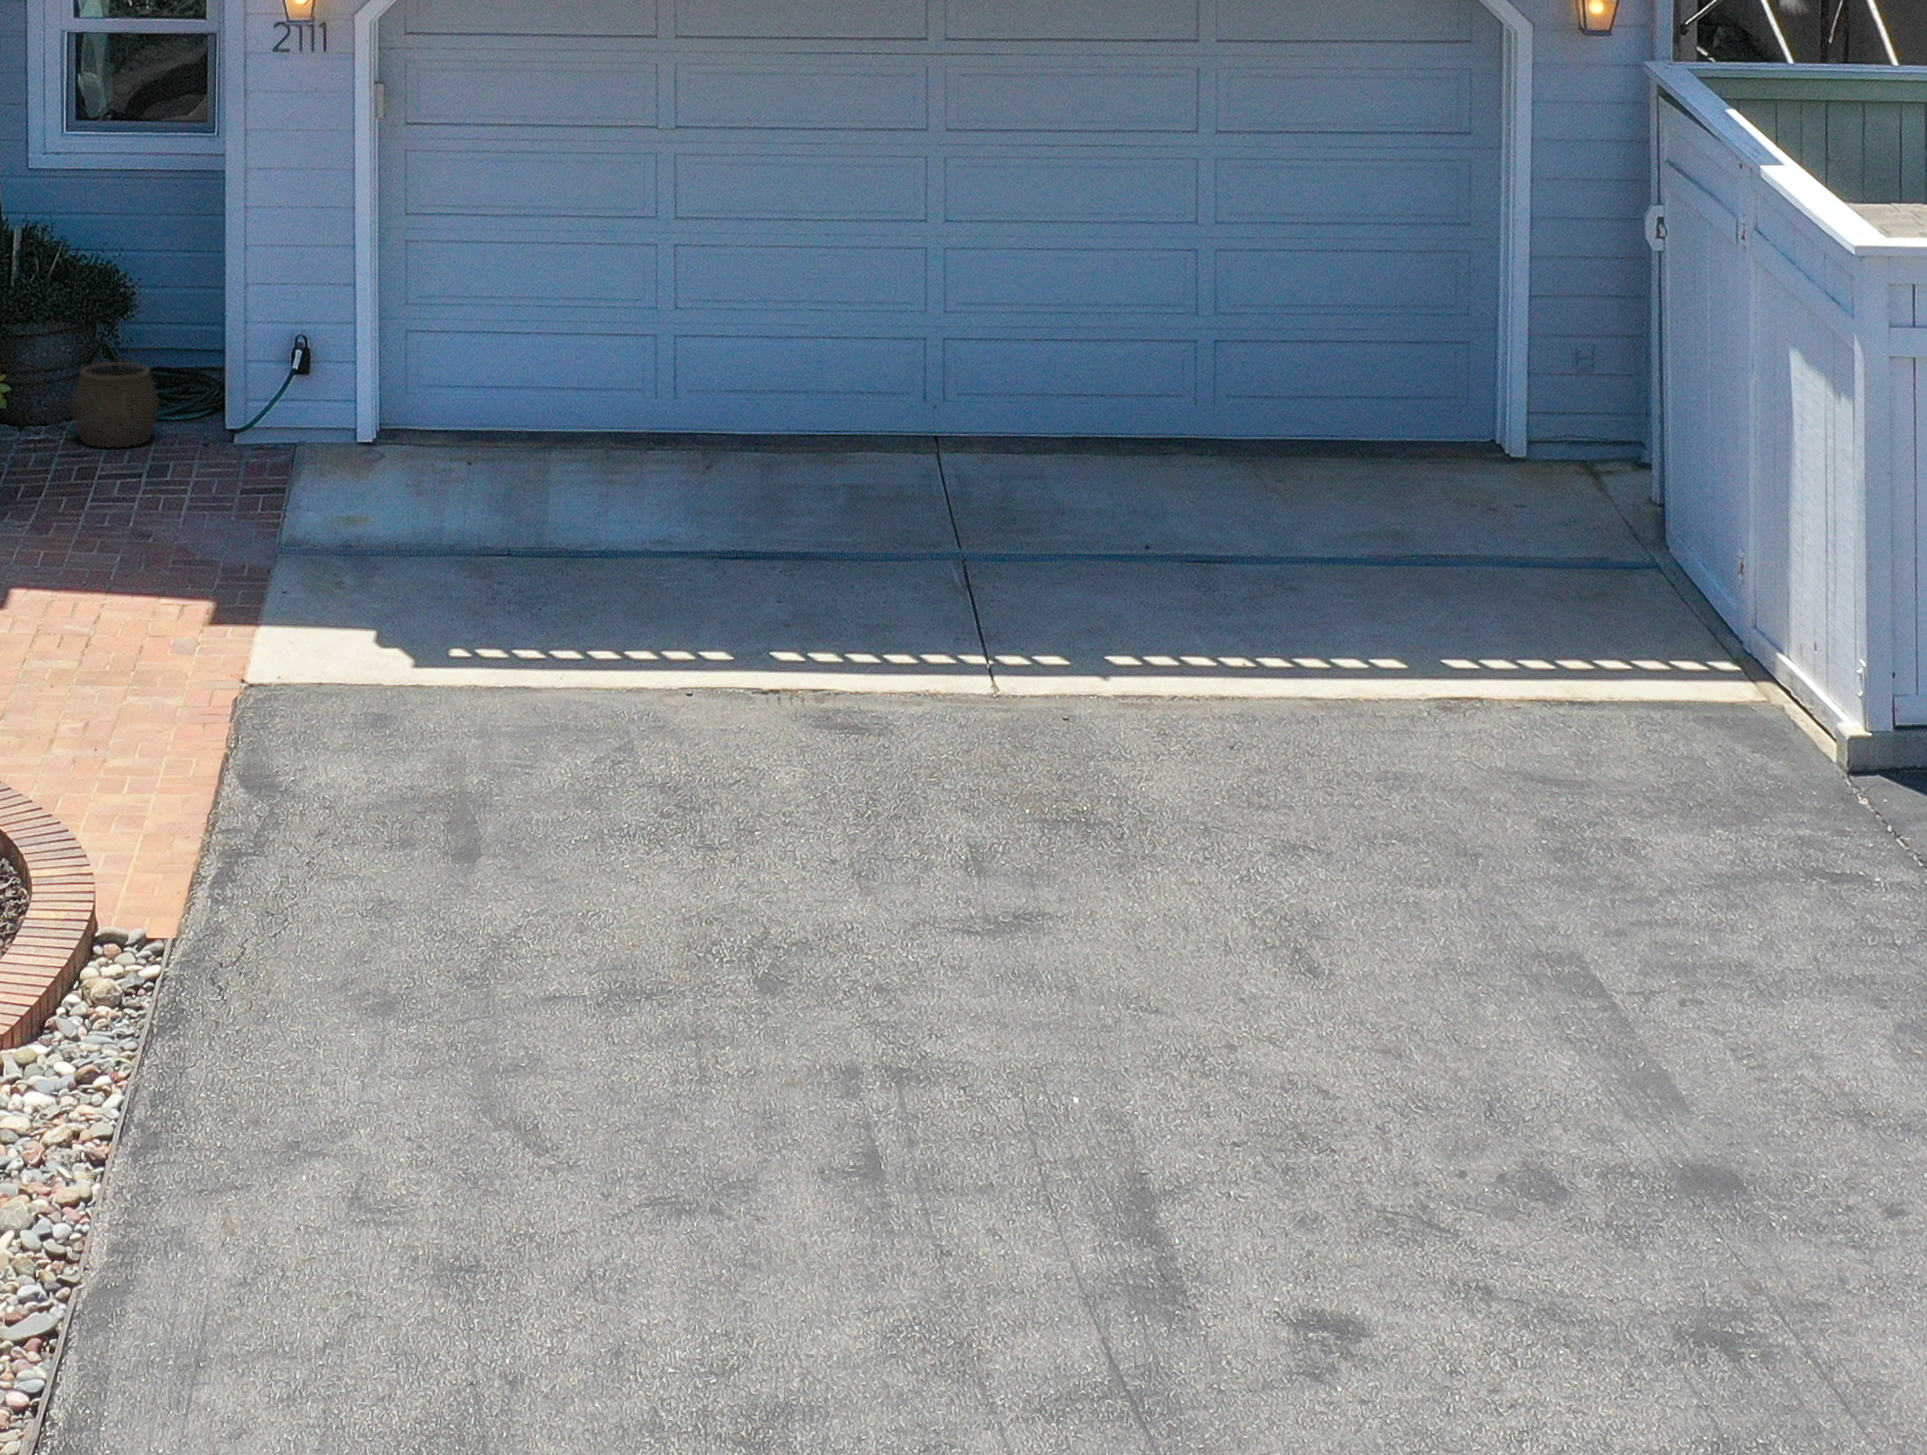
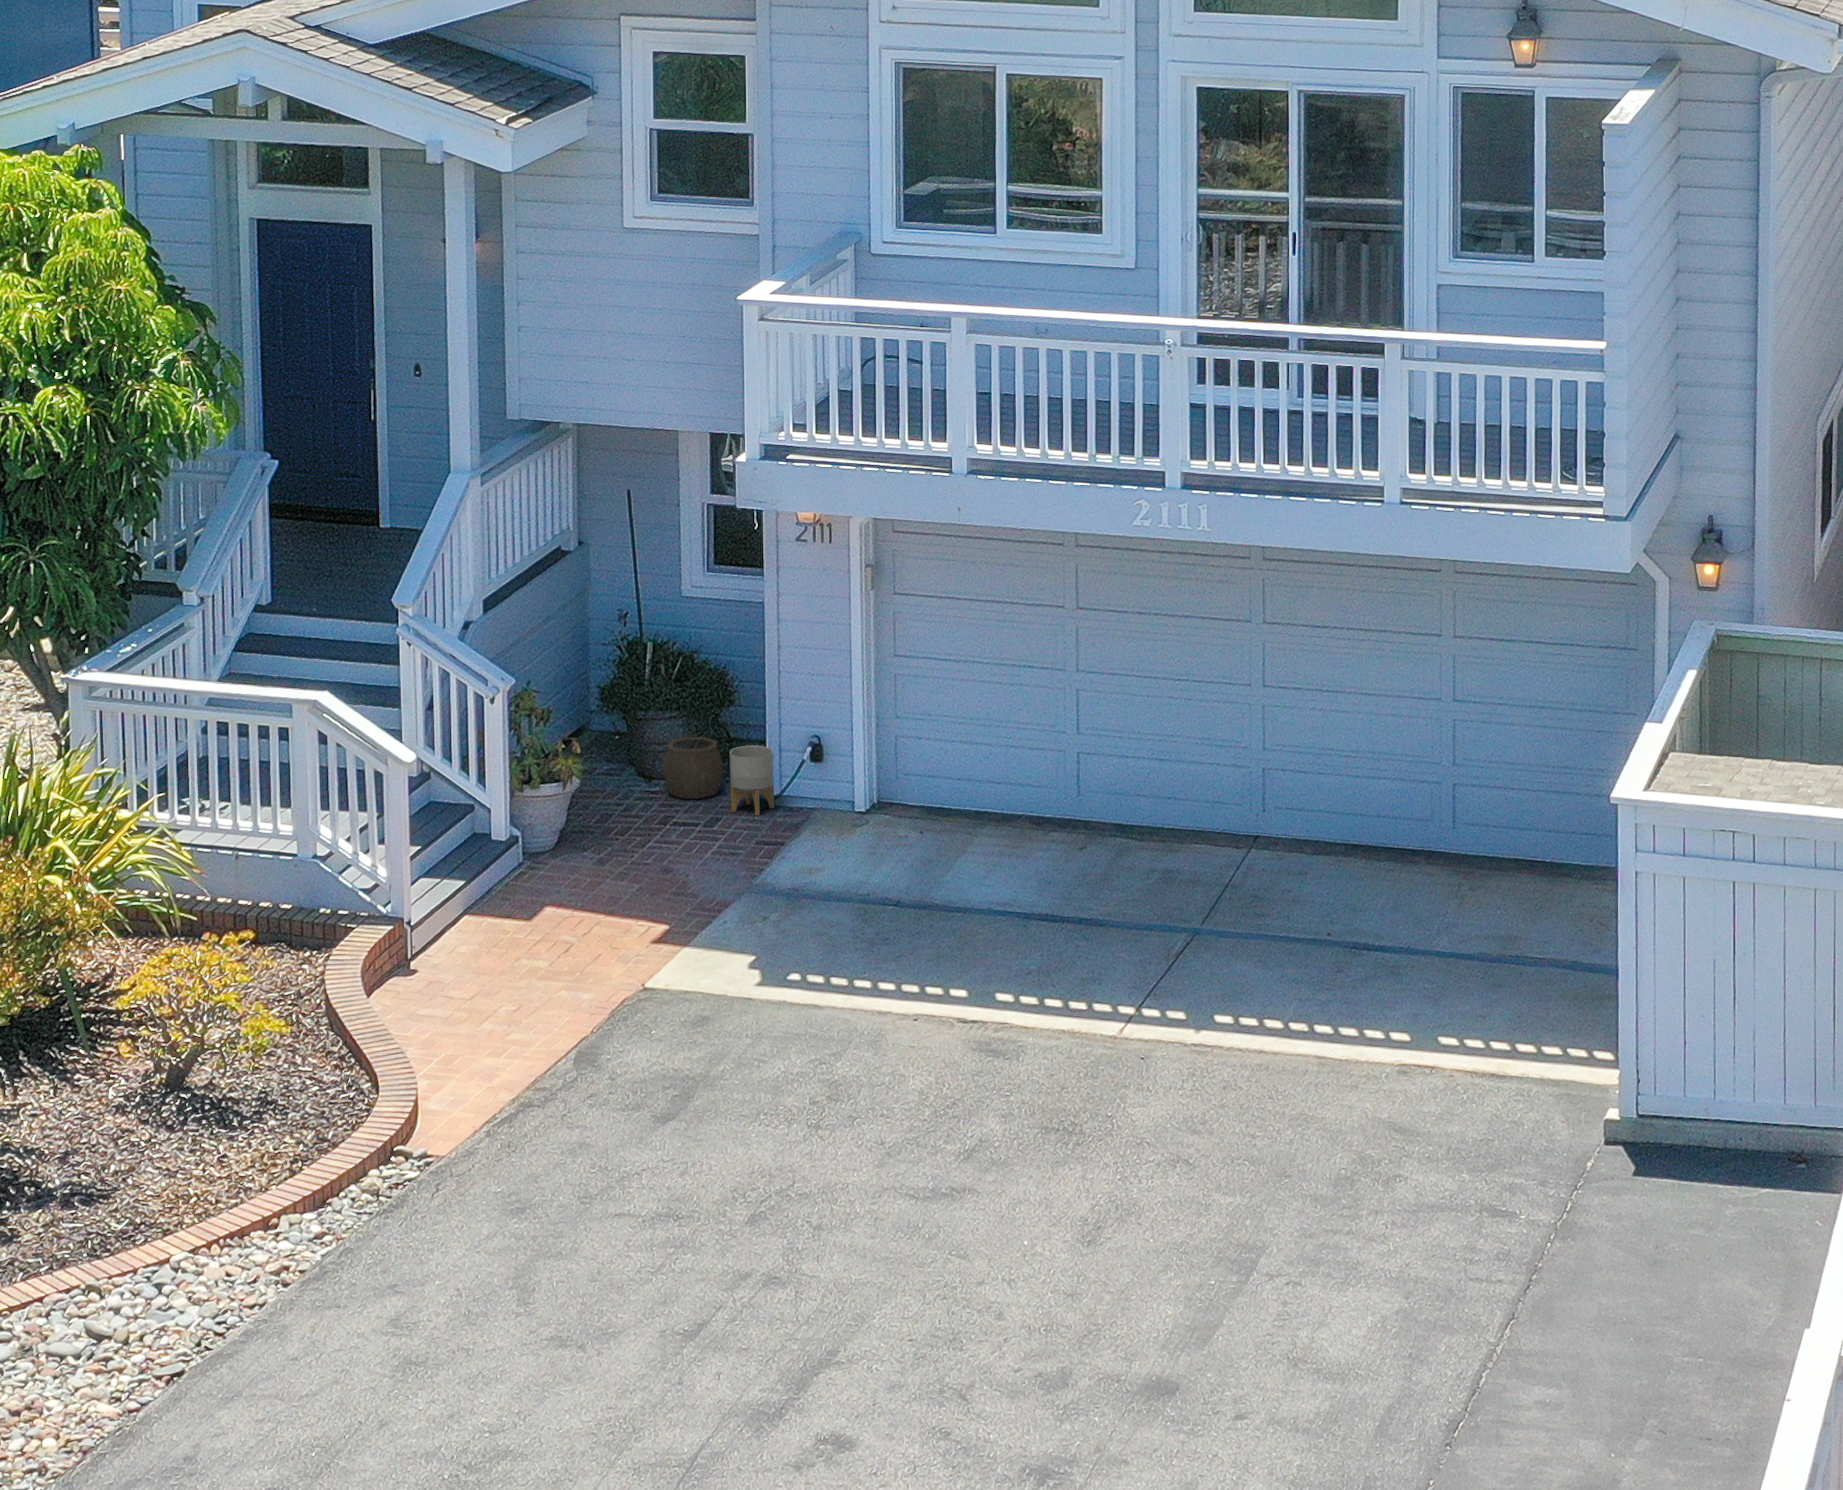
planter: none [187,365,248,462] -> present [730,746,774,816]

